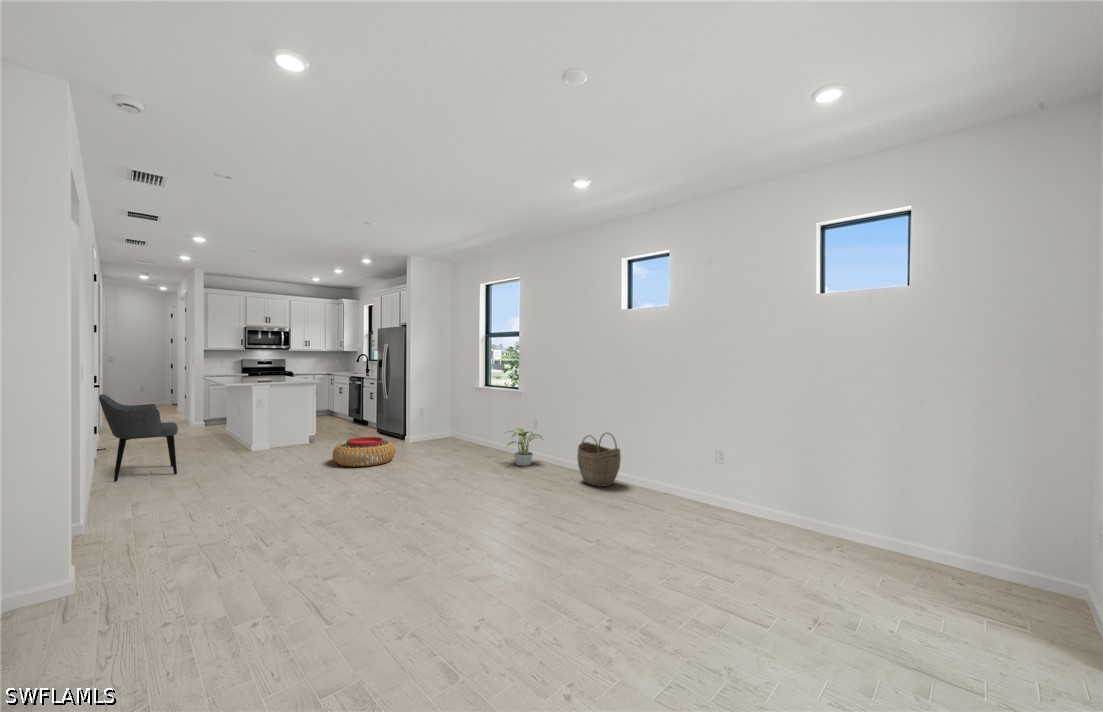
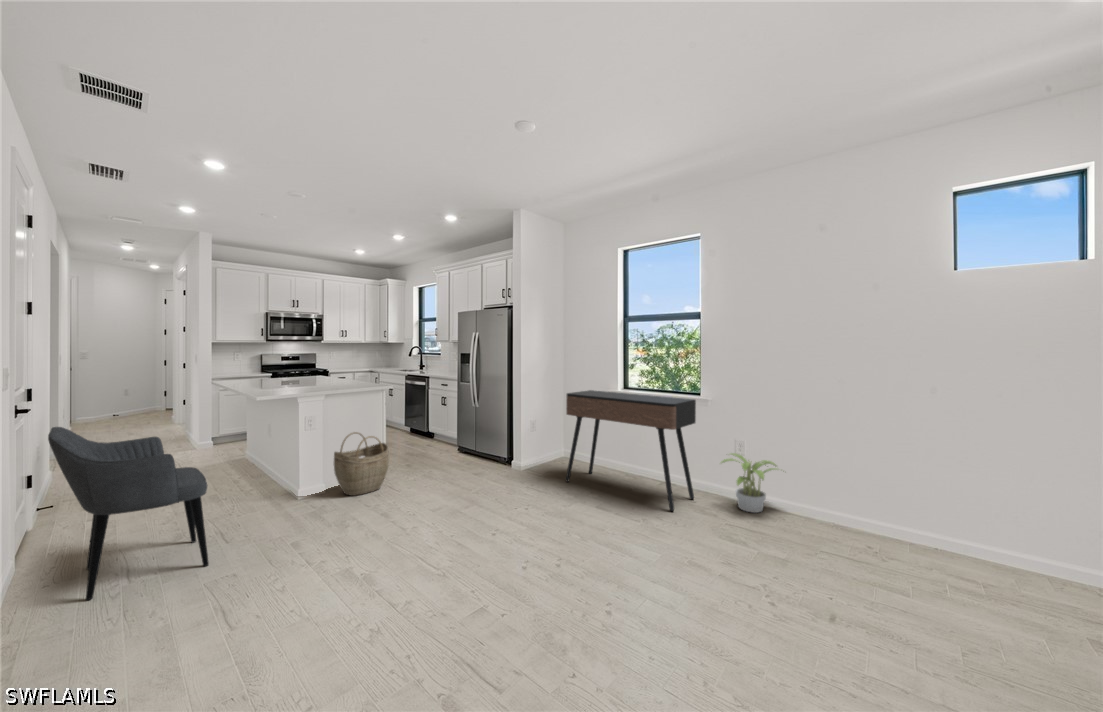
console table: none [424,387,496,463] -> present [566,390,696,511]
woven basket: present [577,432,621,487] -> present [334,432,389,496]
pouf: present [333,437,395,467] -> none [461,472,553,528]

